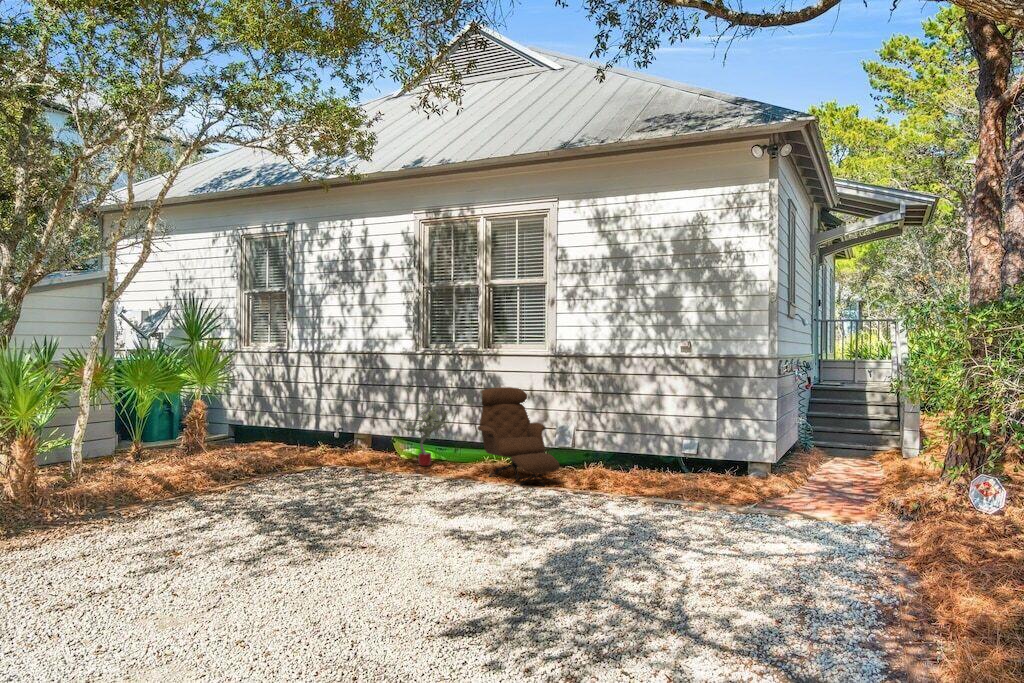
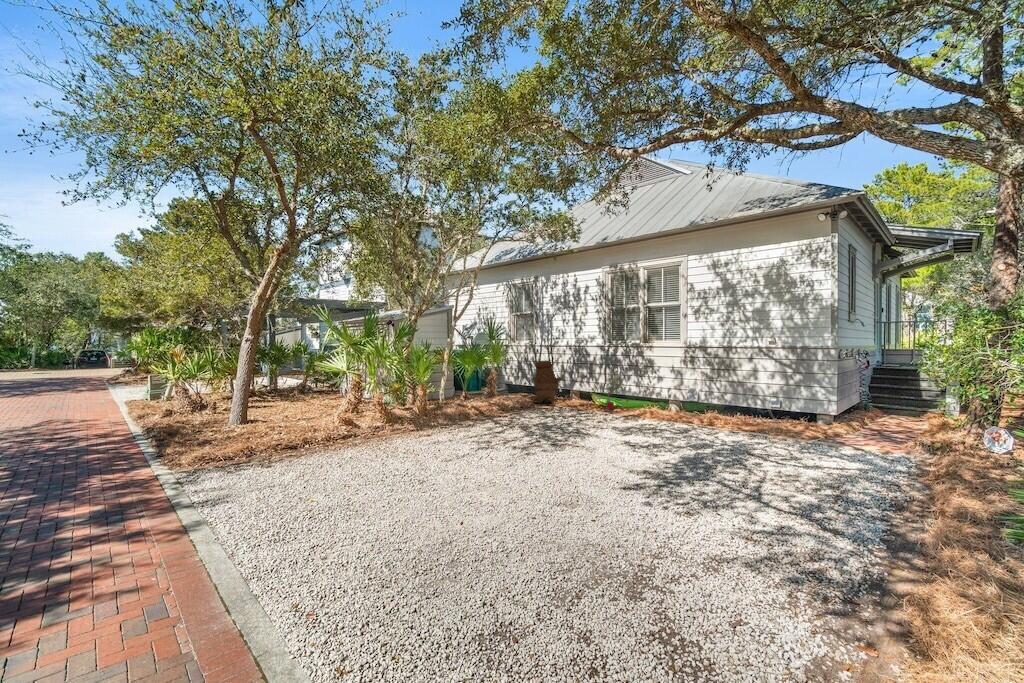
lounge chair: present [478,387,559,486] -> present [531,360,563,404]

